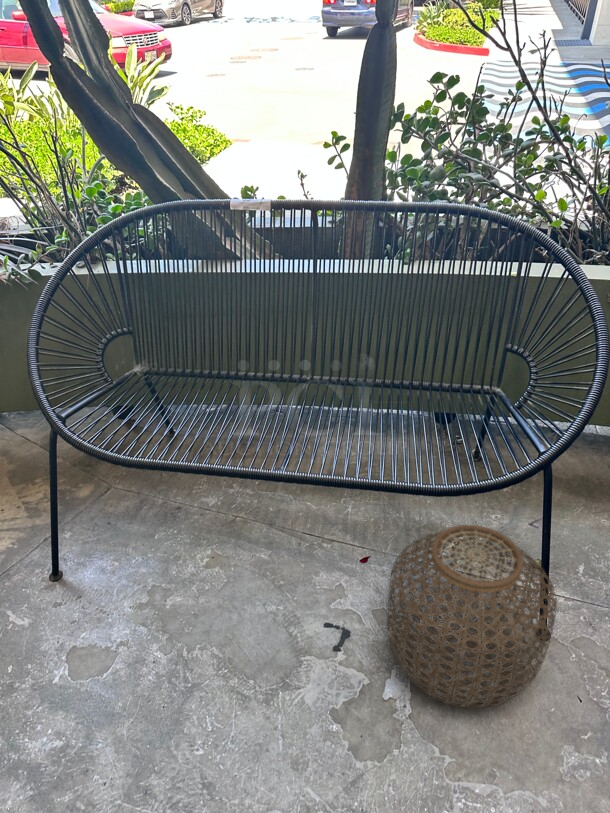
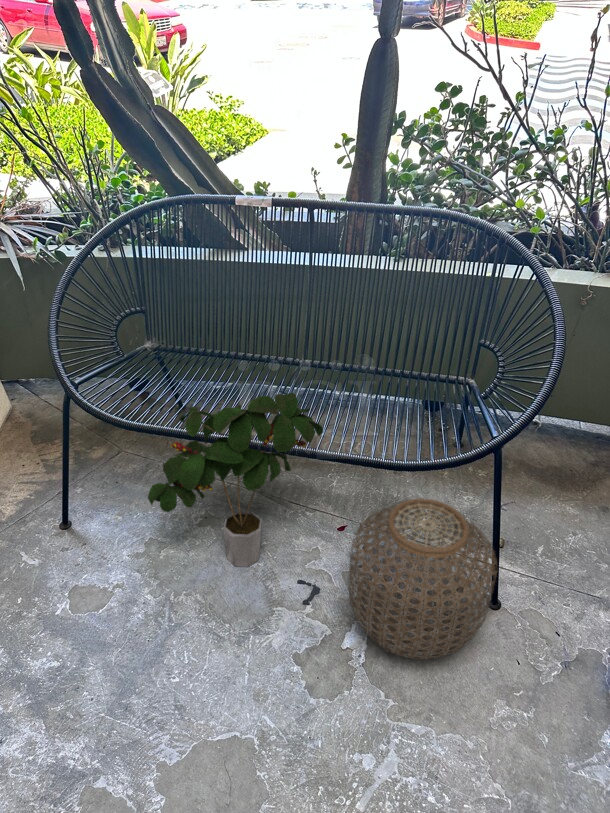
potted plant: none [153,413,345,612] -> present [148,392,323,567]

